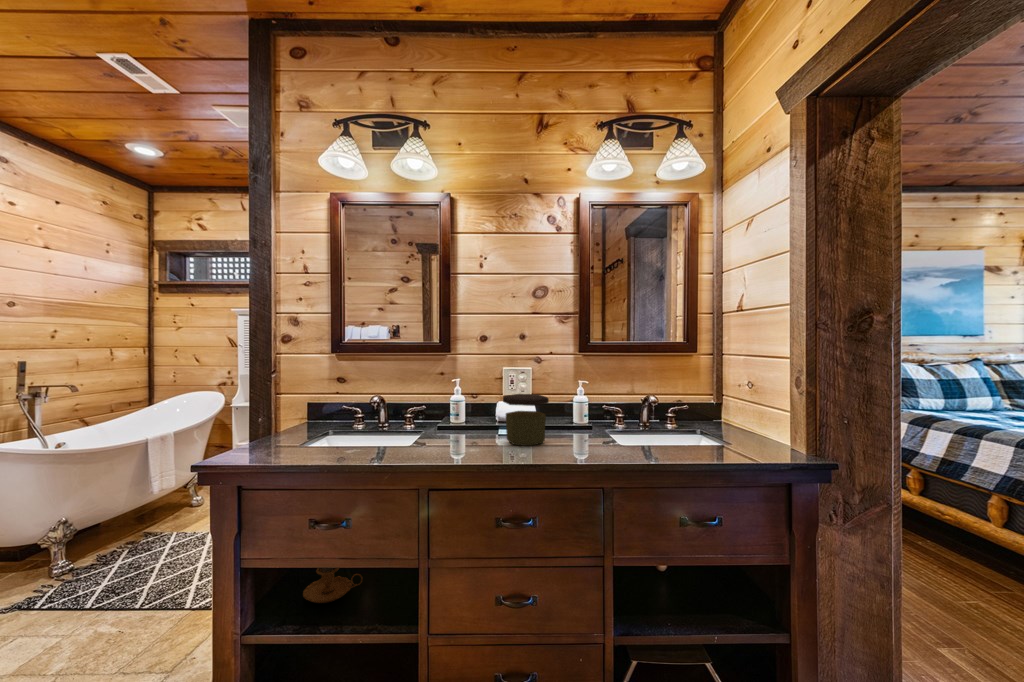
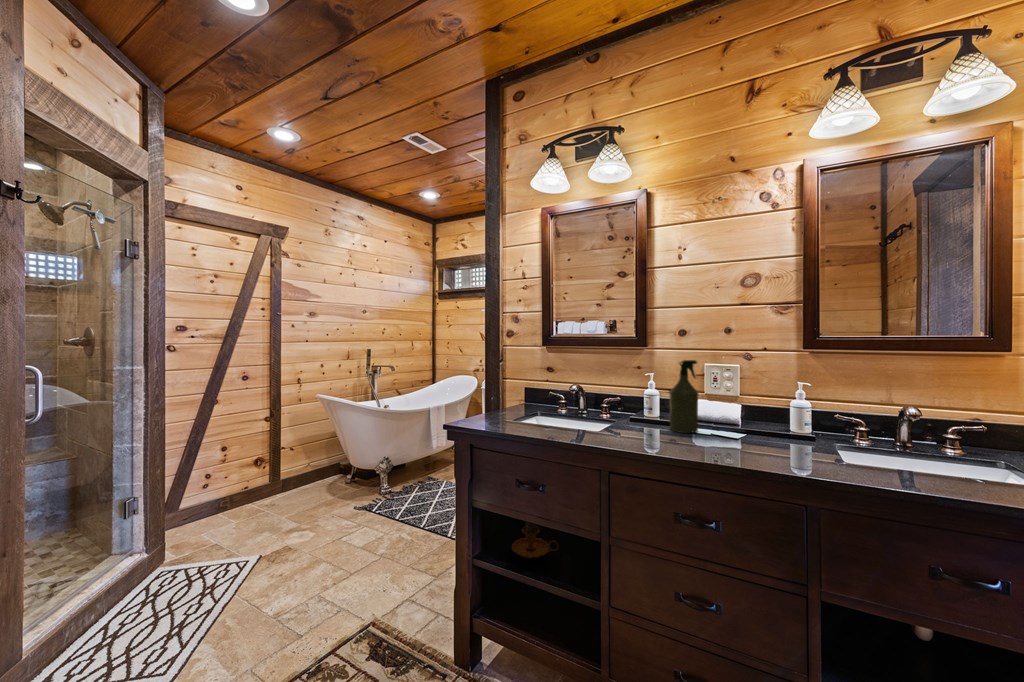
spray bottle: none [475,364,502,436] -> present [669,360,698,433]
jar: present [503,394,549,446] -> none [696,392,750,450]

